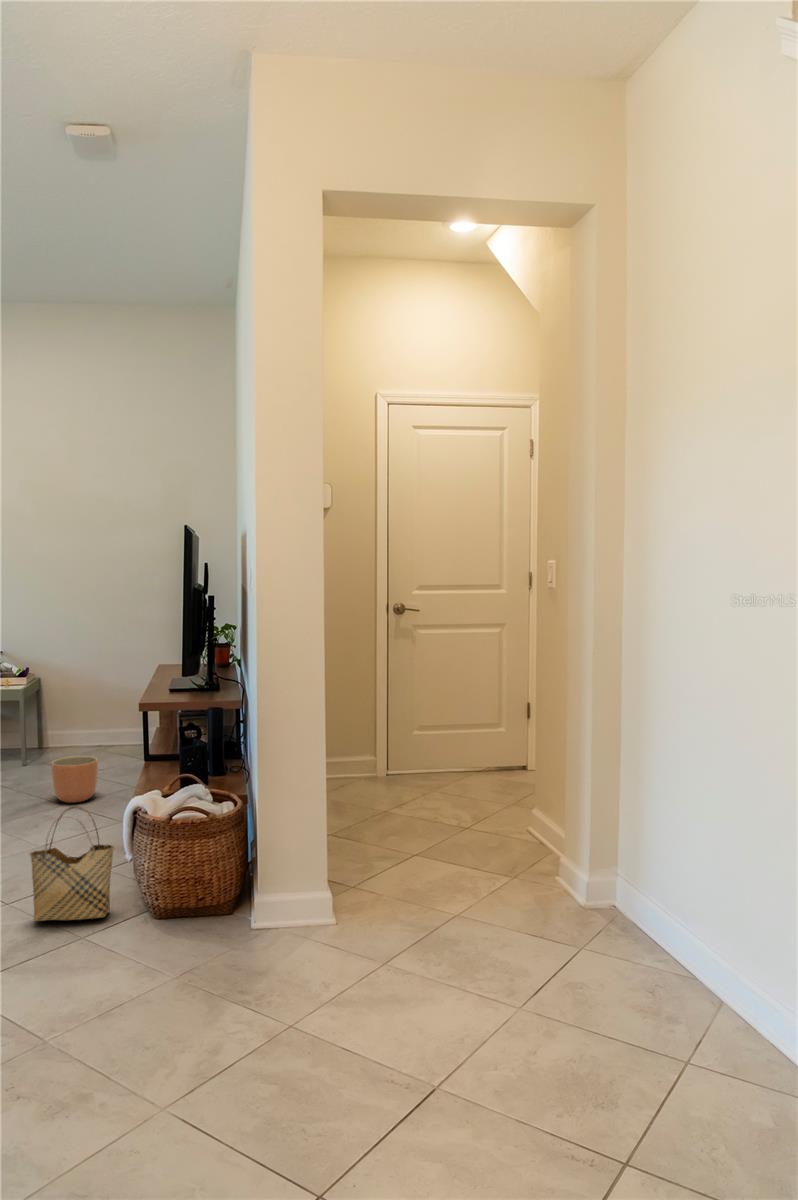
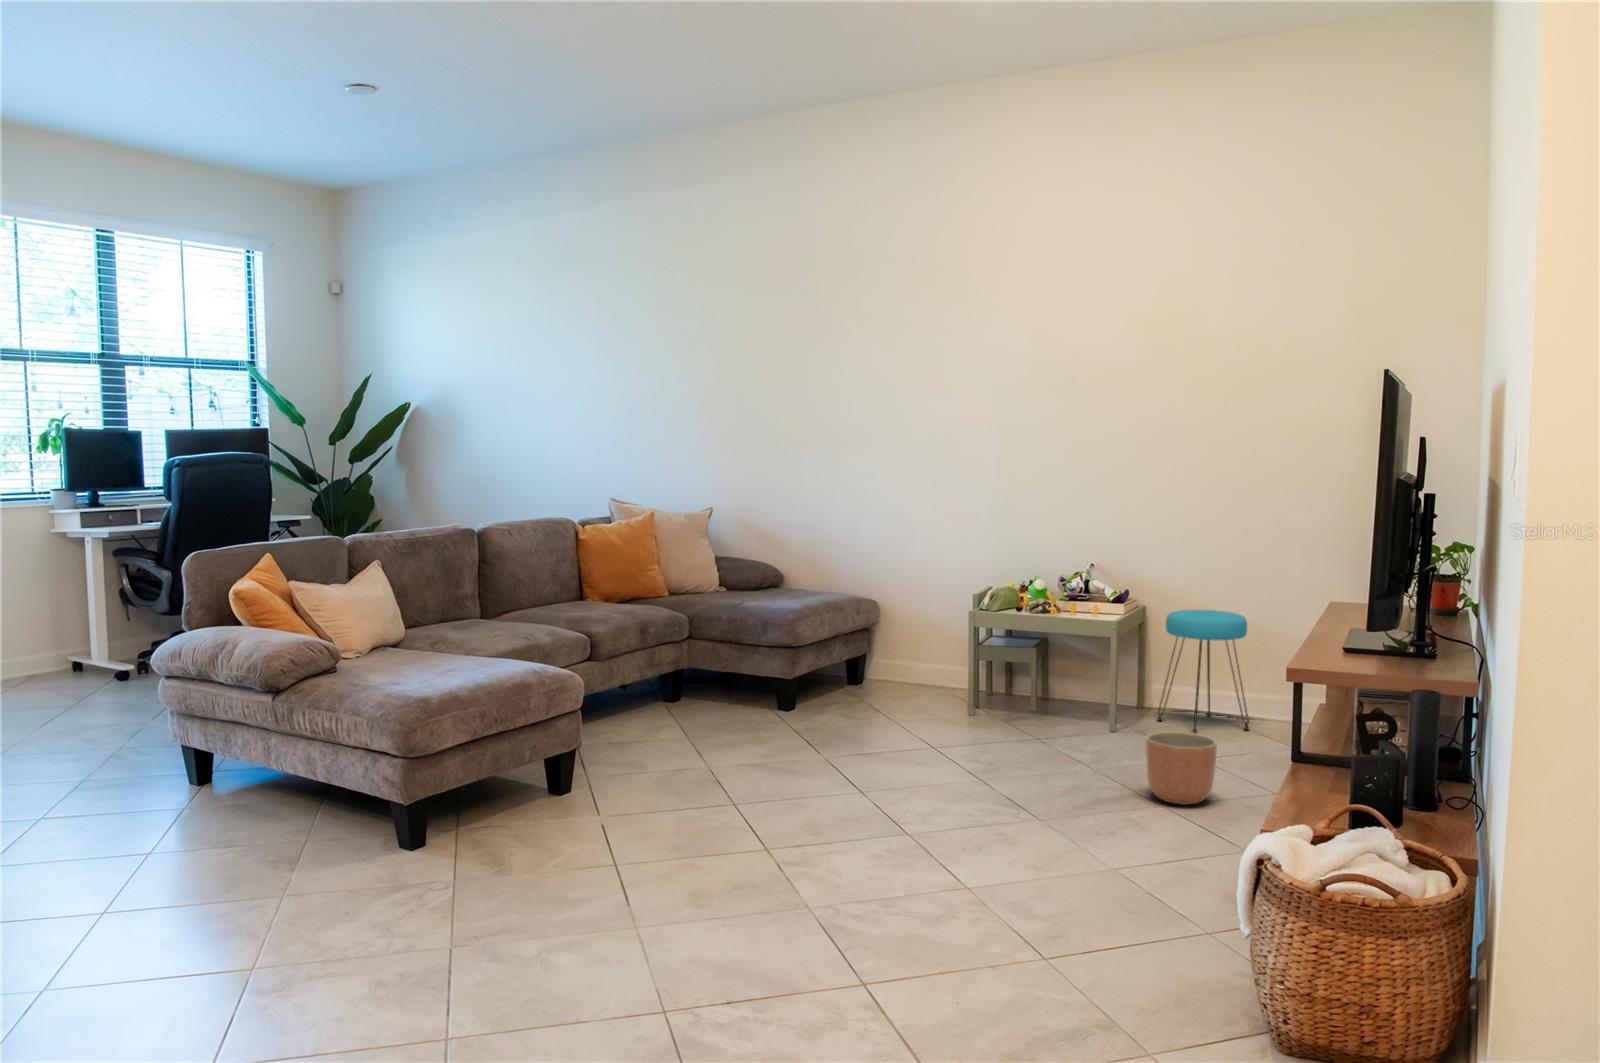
stool: none [53,677,114,759] -> present [1158,609,1249,733]
woven basket: present [30,806,114,921] -> none [1085,825,1220,1022]

